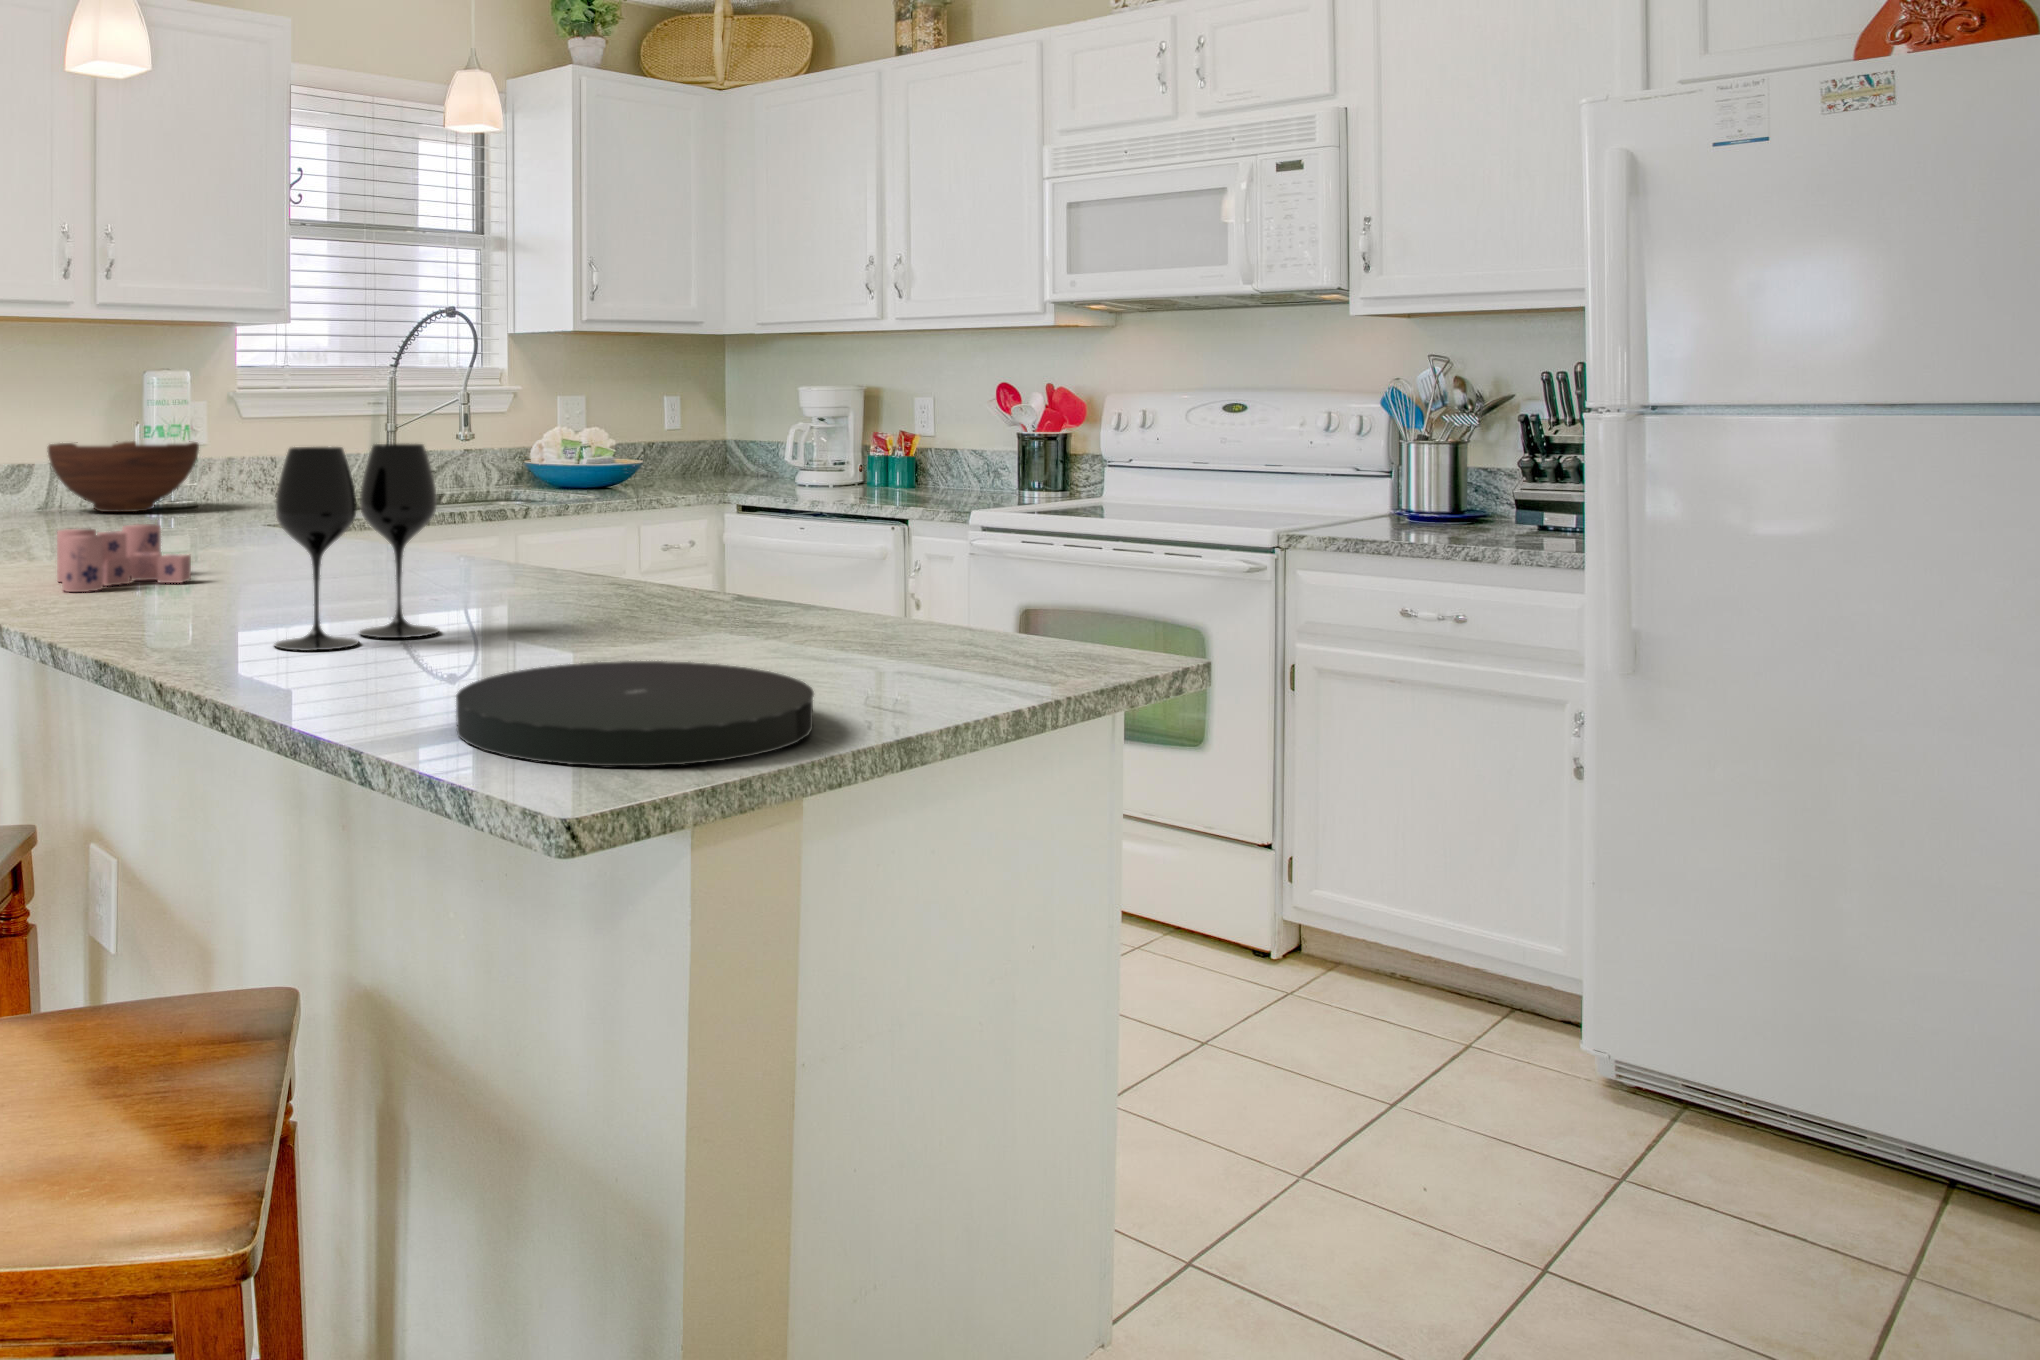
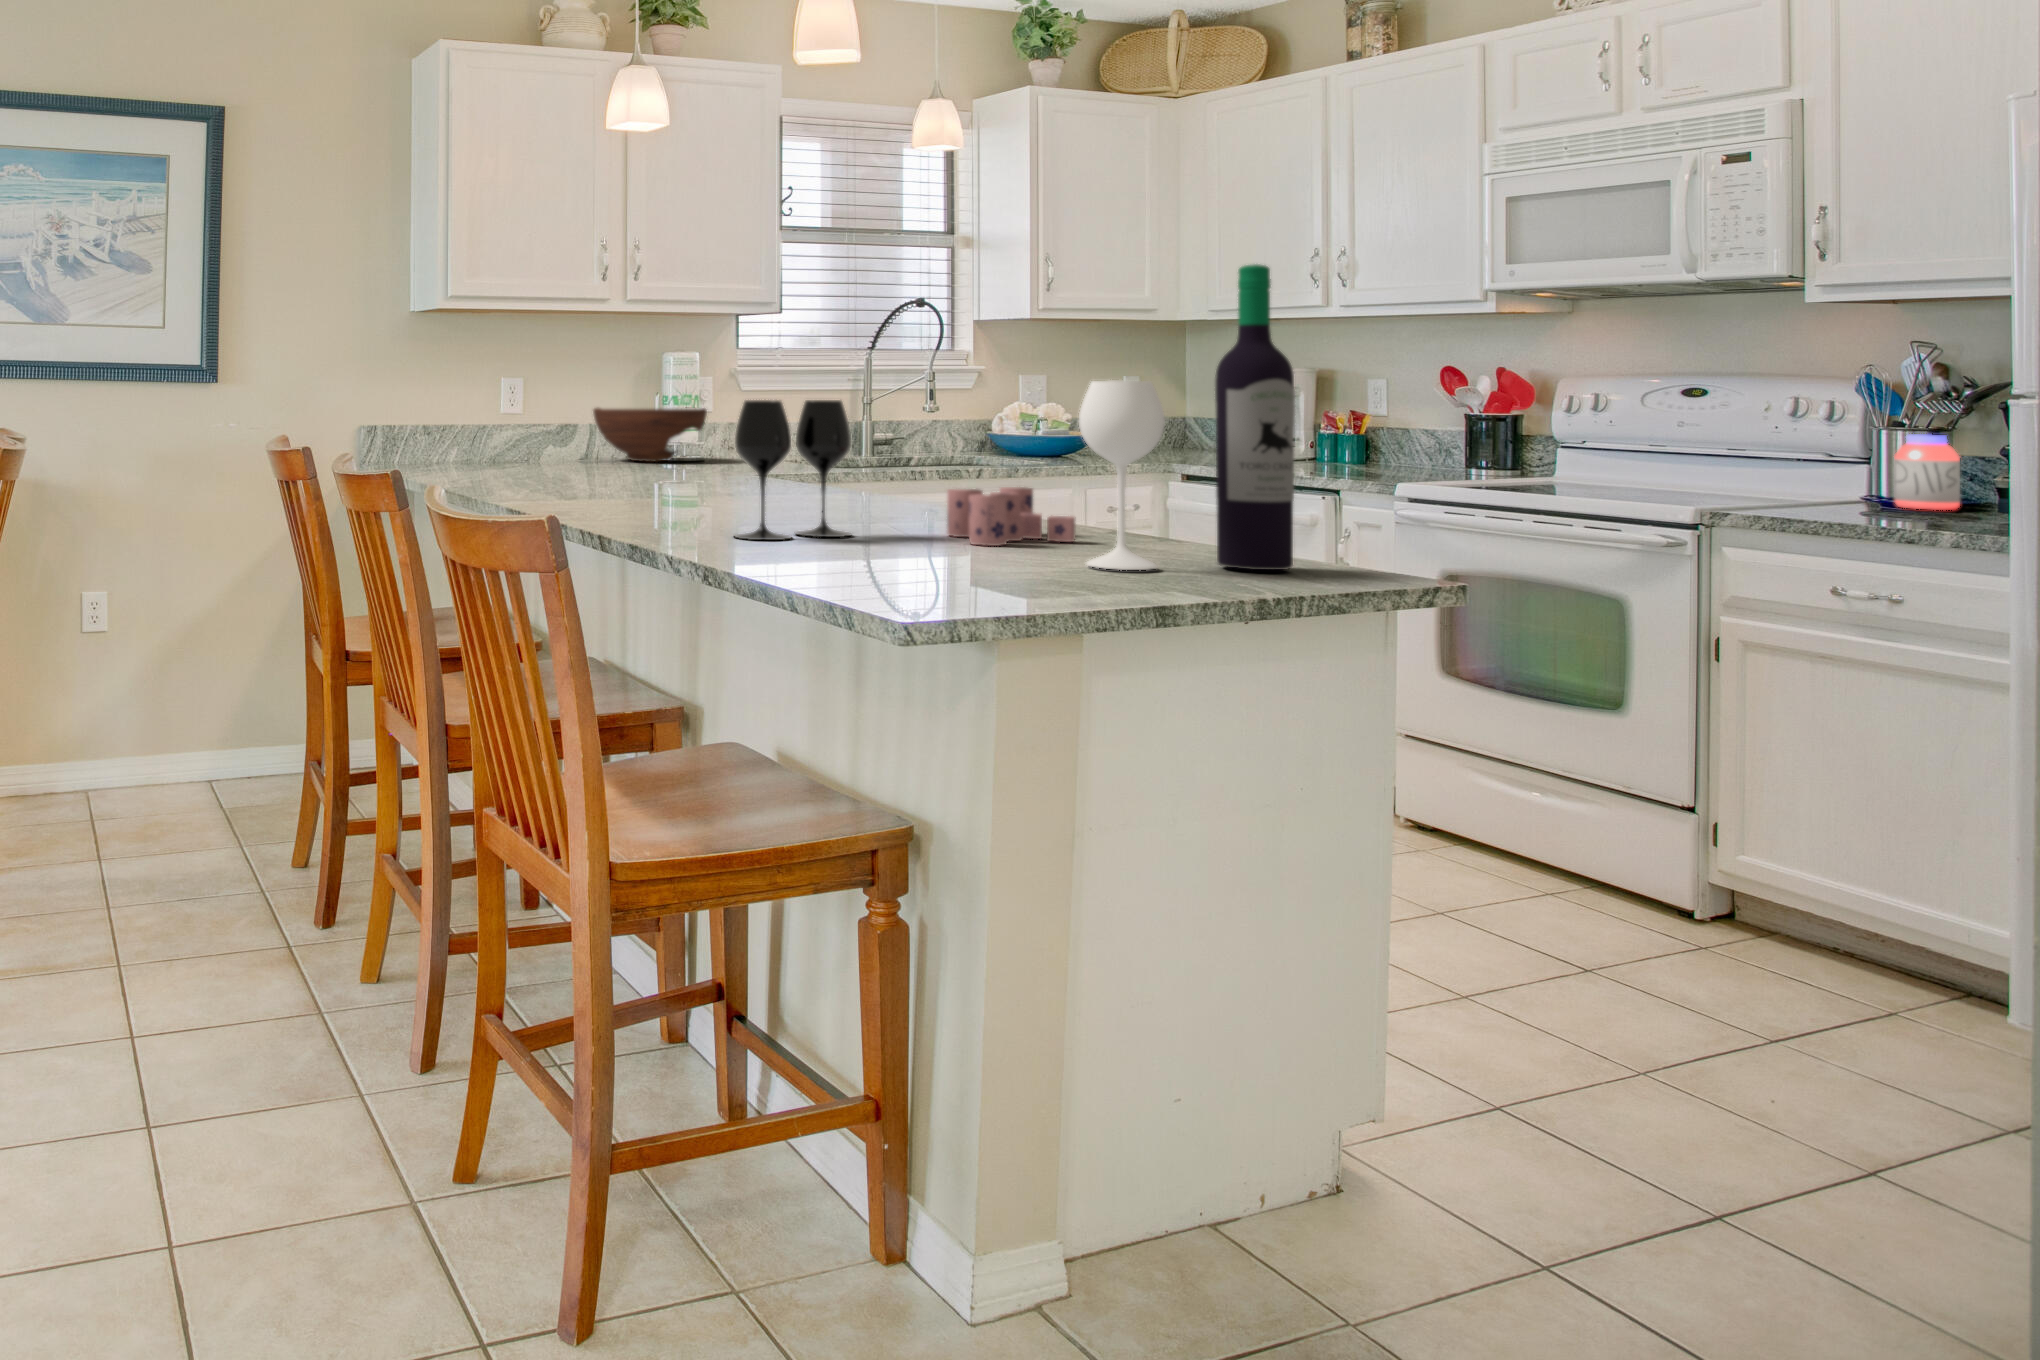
wine bottle: none [764,262,1020,675] -> present [1079,264,1295,570]
jar: none [1432,449,1488,524] -> present [1894,434,1960,510]
candle: present [57,524,191,592] -> present [947,487,1075,546]
plate: present [456,661,814,766] -> none [833,547,1082,600]

